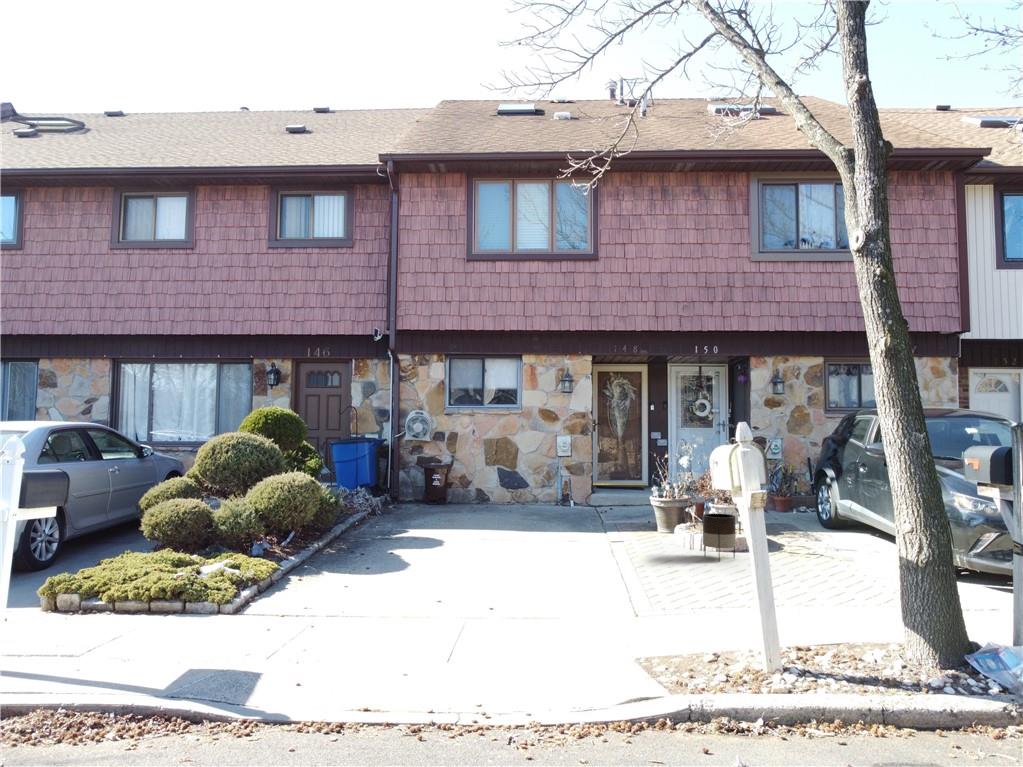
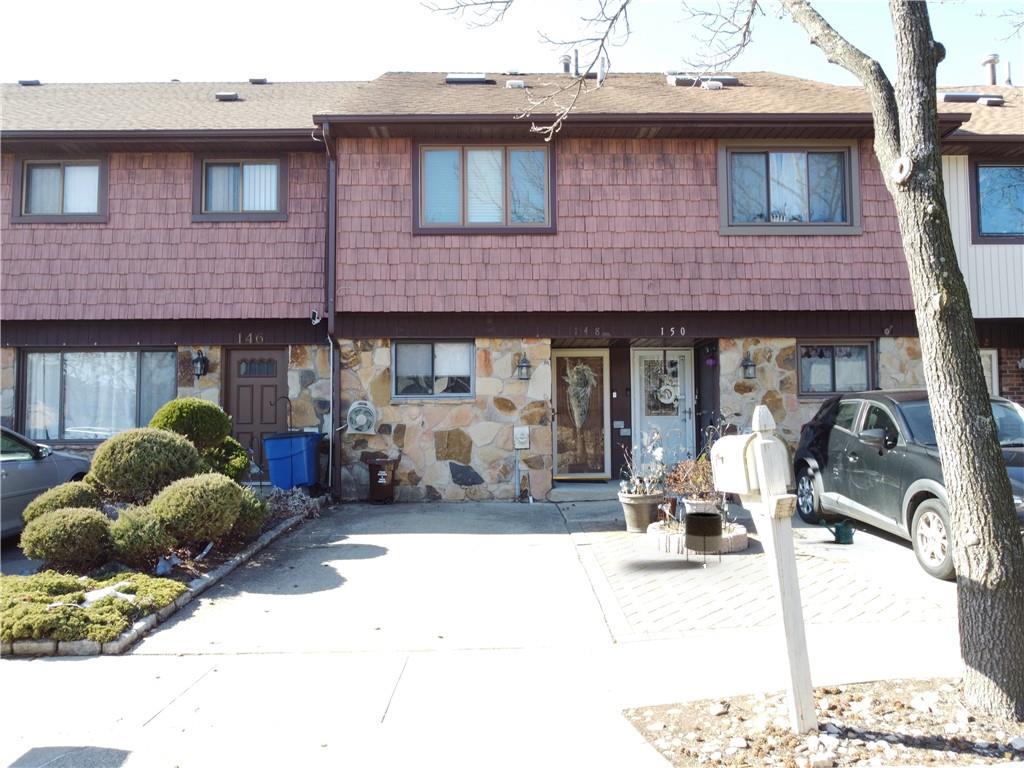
watering can: none [829,523,864,546] -> present [819,519,857,544]

